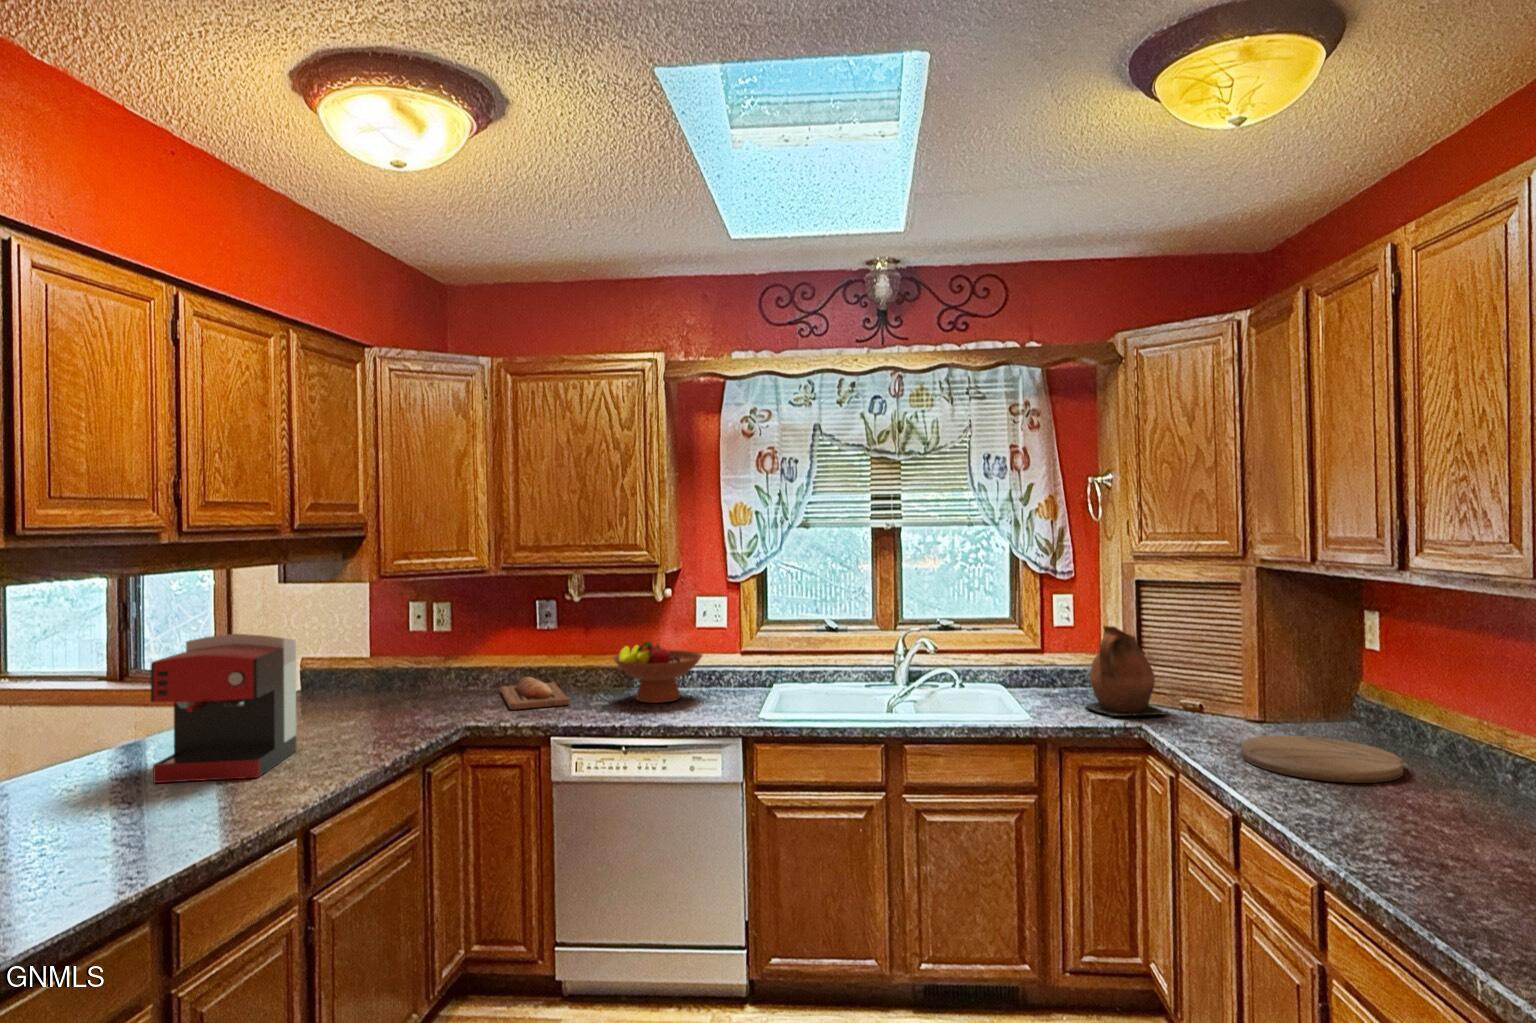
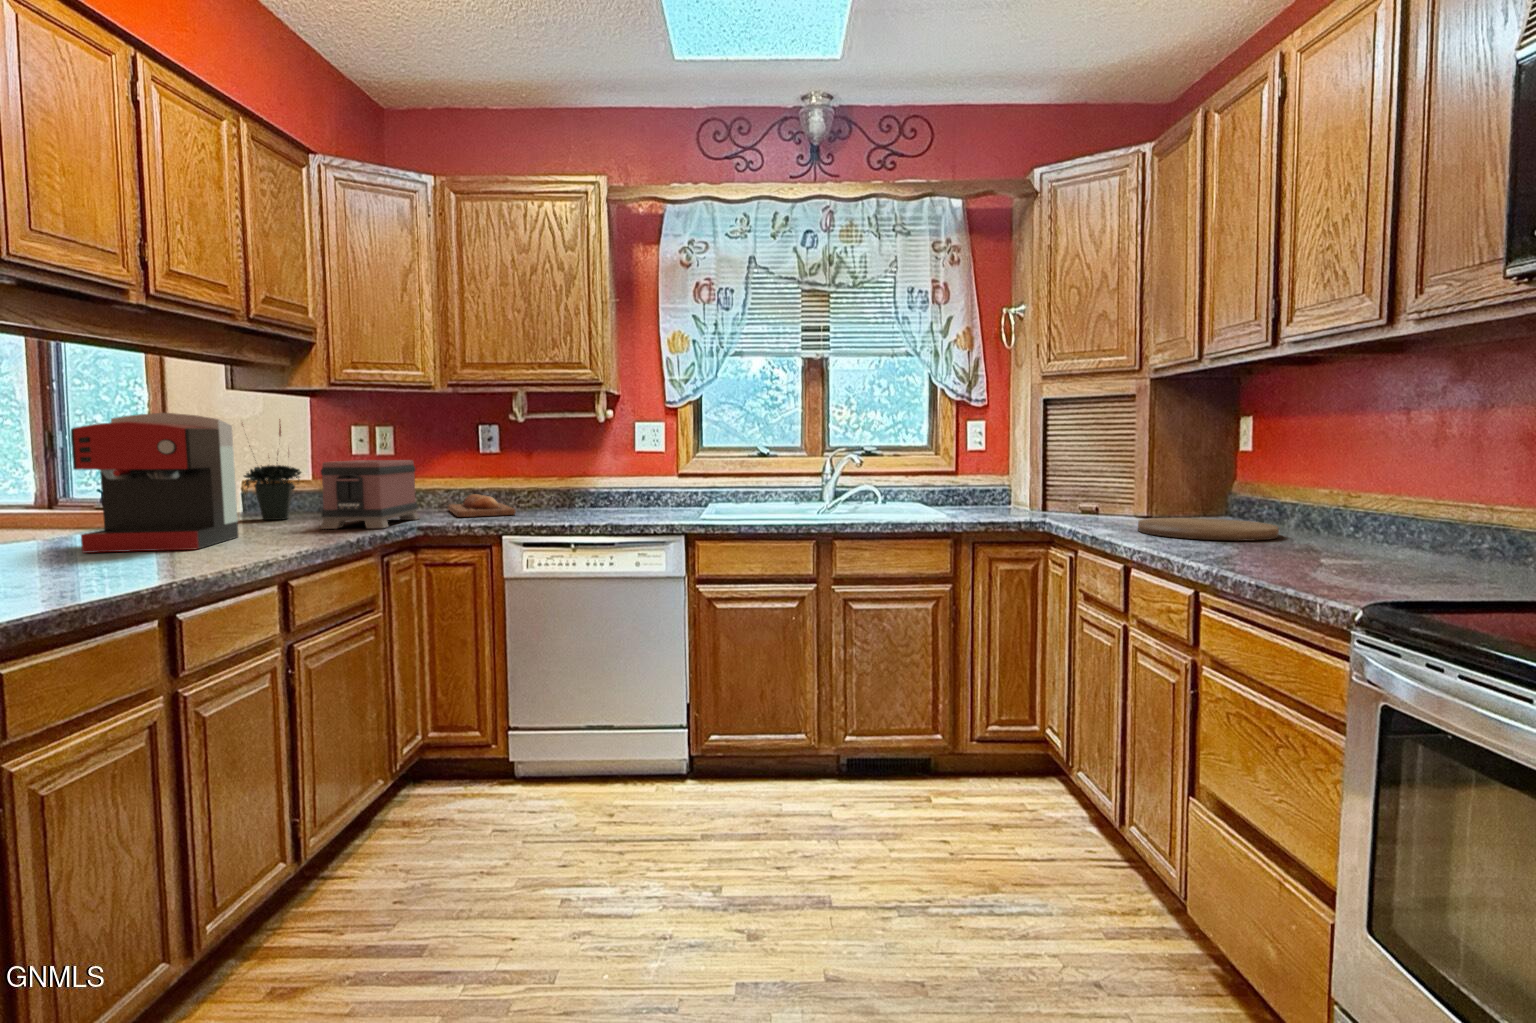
potted plant: none [302,611,359,713] -> present [244,419,301,520]
ceramic pitcher: present [1085,626,1167,716] -> none [991,436,1068,515]
fruit bowl: present [613,641,702,703] -> none [557,456,644,513]
toaster: none [374,652,473,734] -> present [320,460,420,529]

